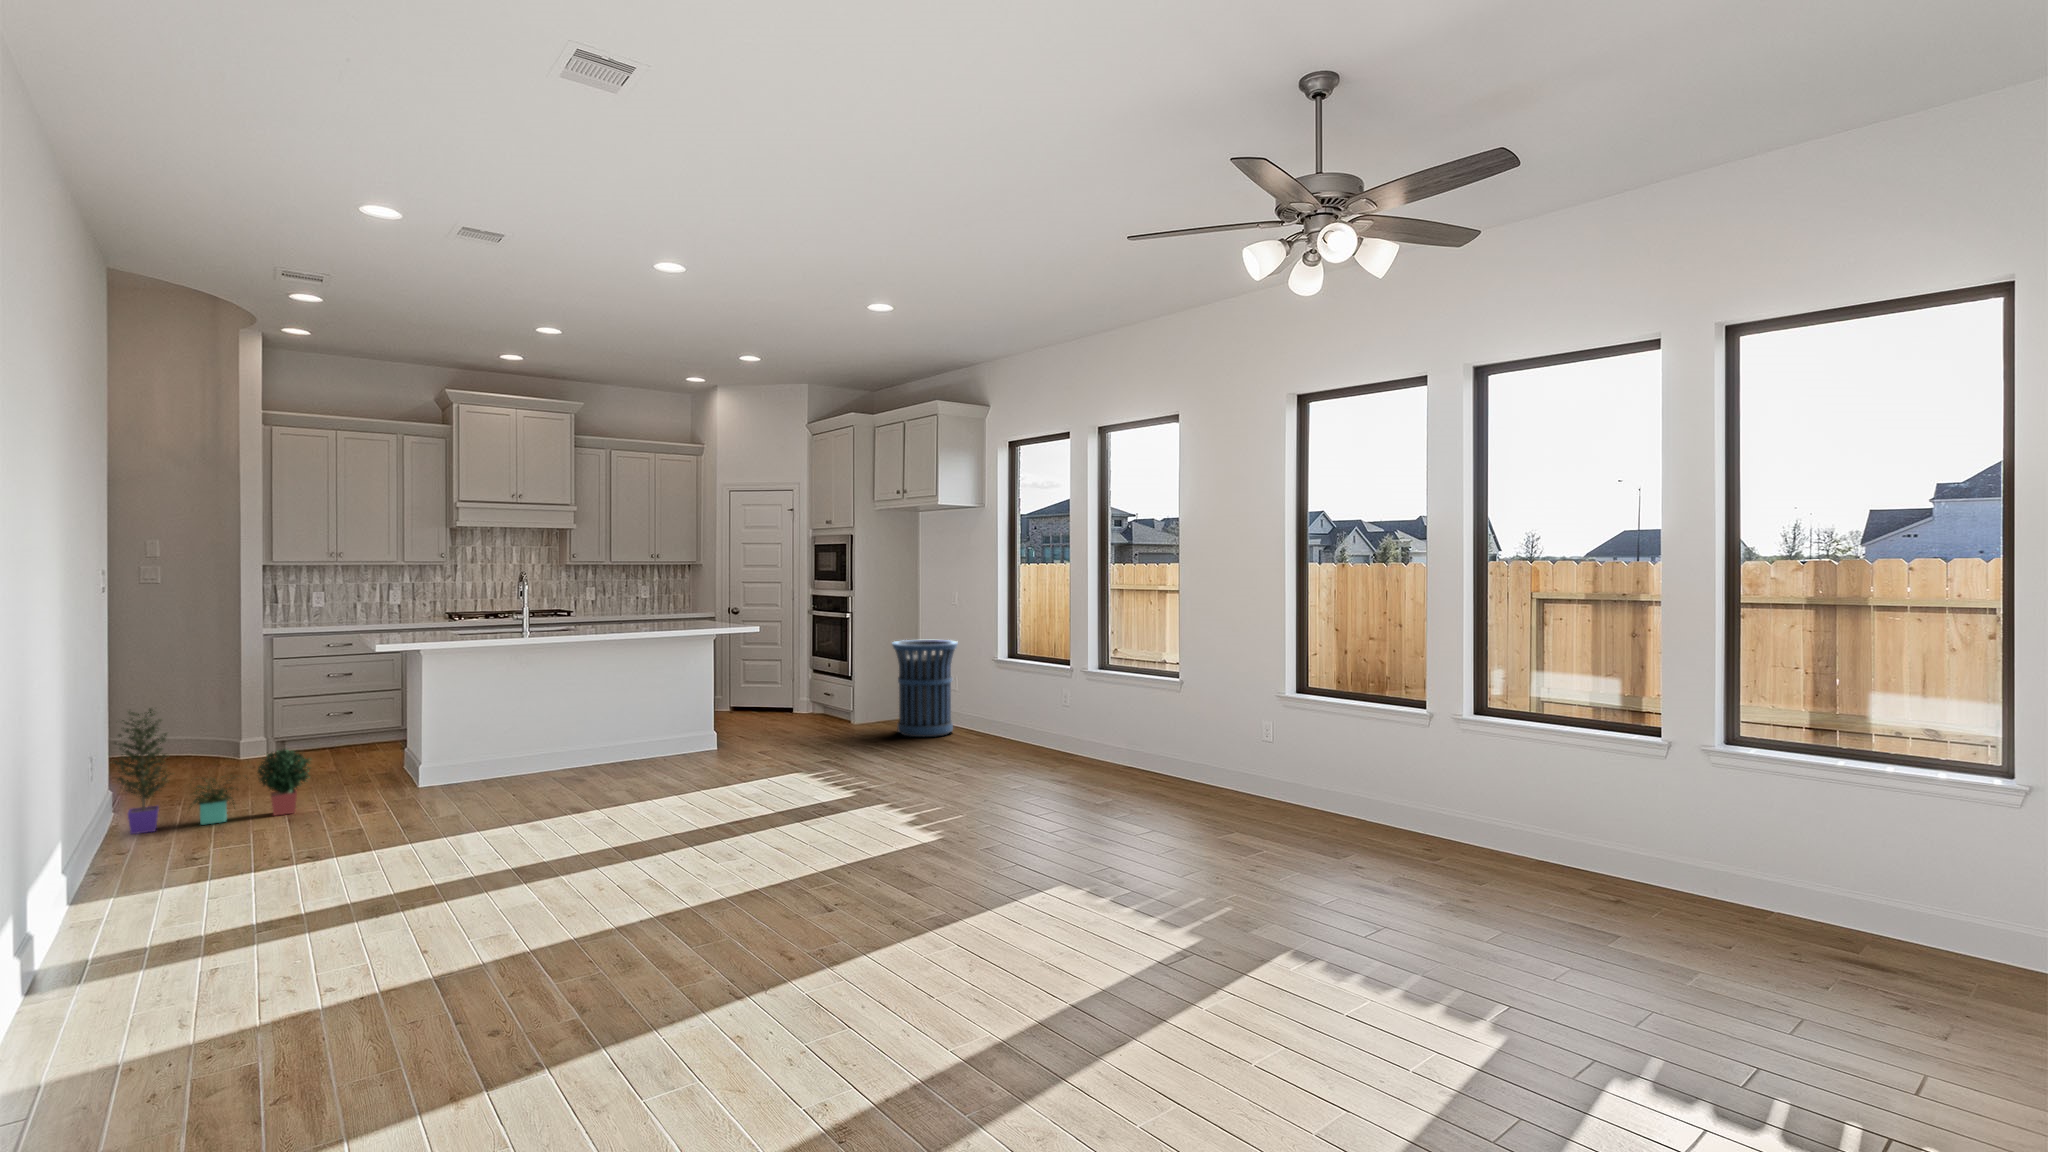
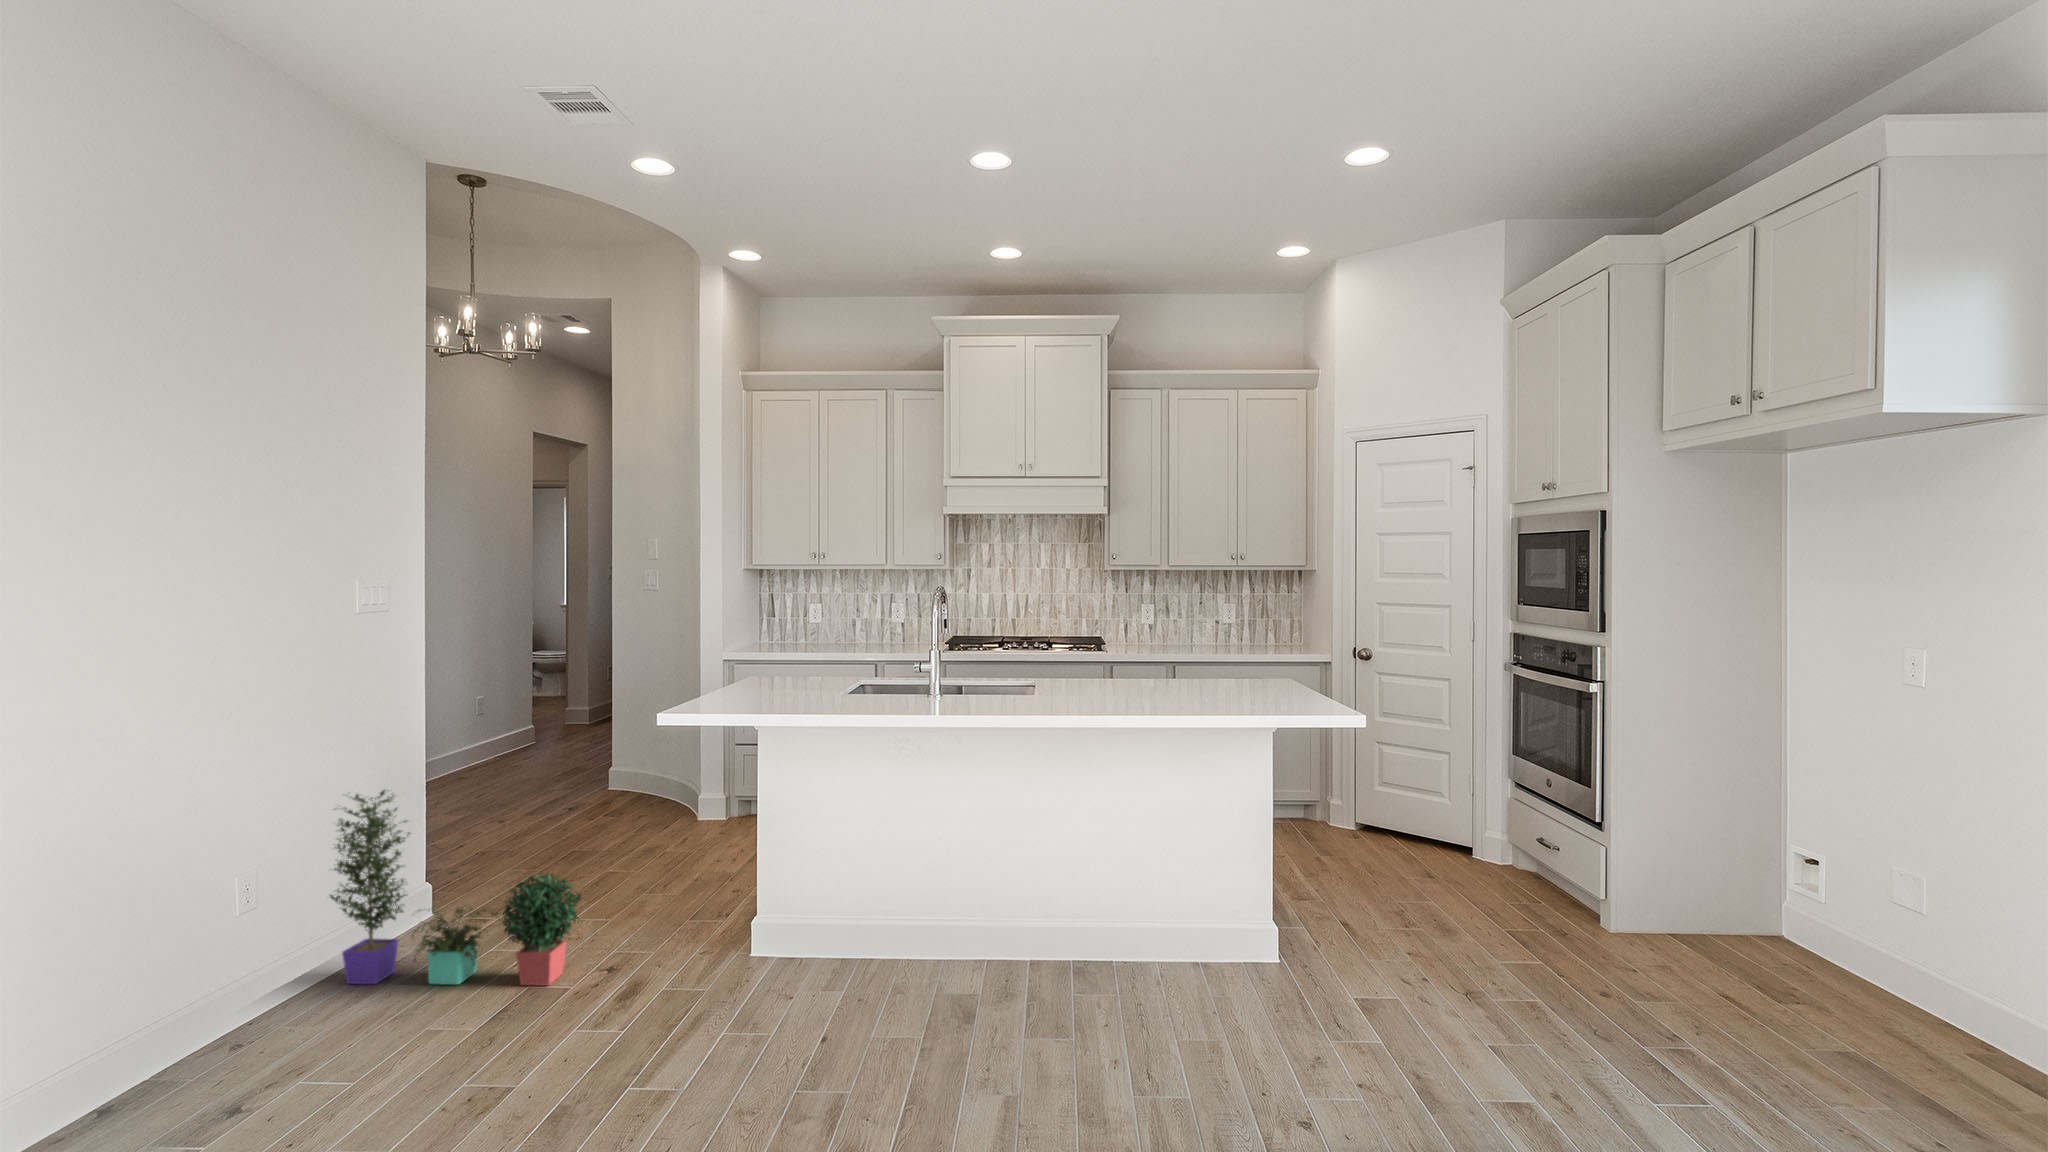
trash can: present [892,640,958,737] -> none [1713,757,1928,1030]

